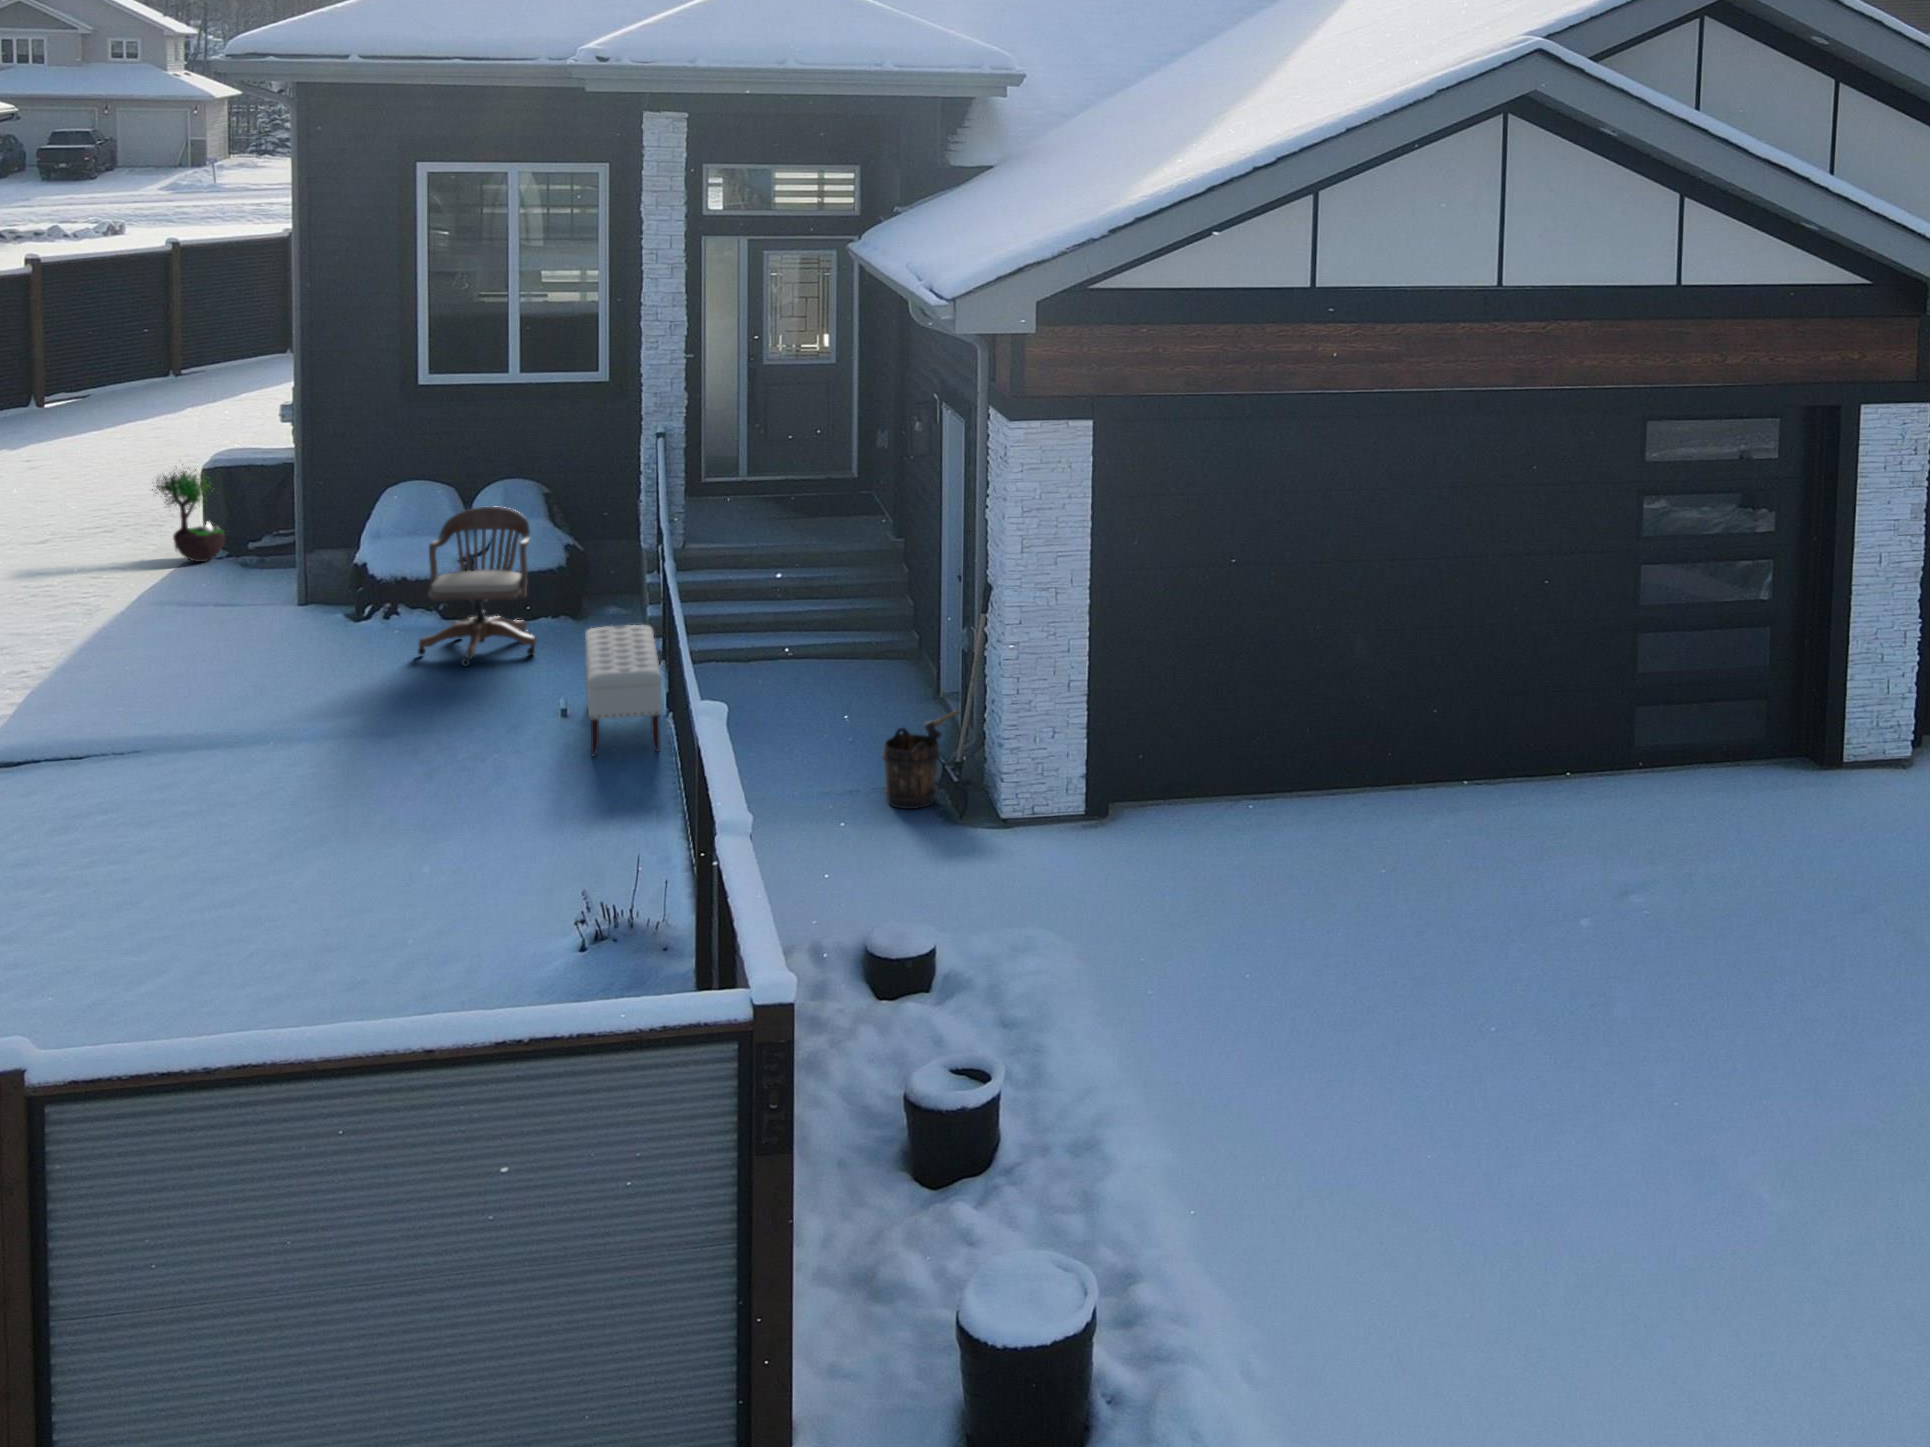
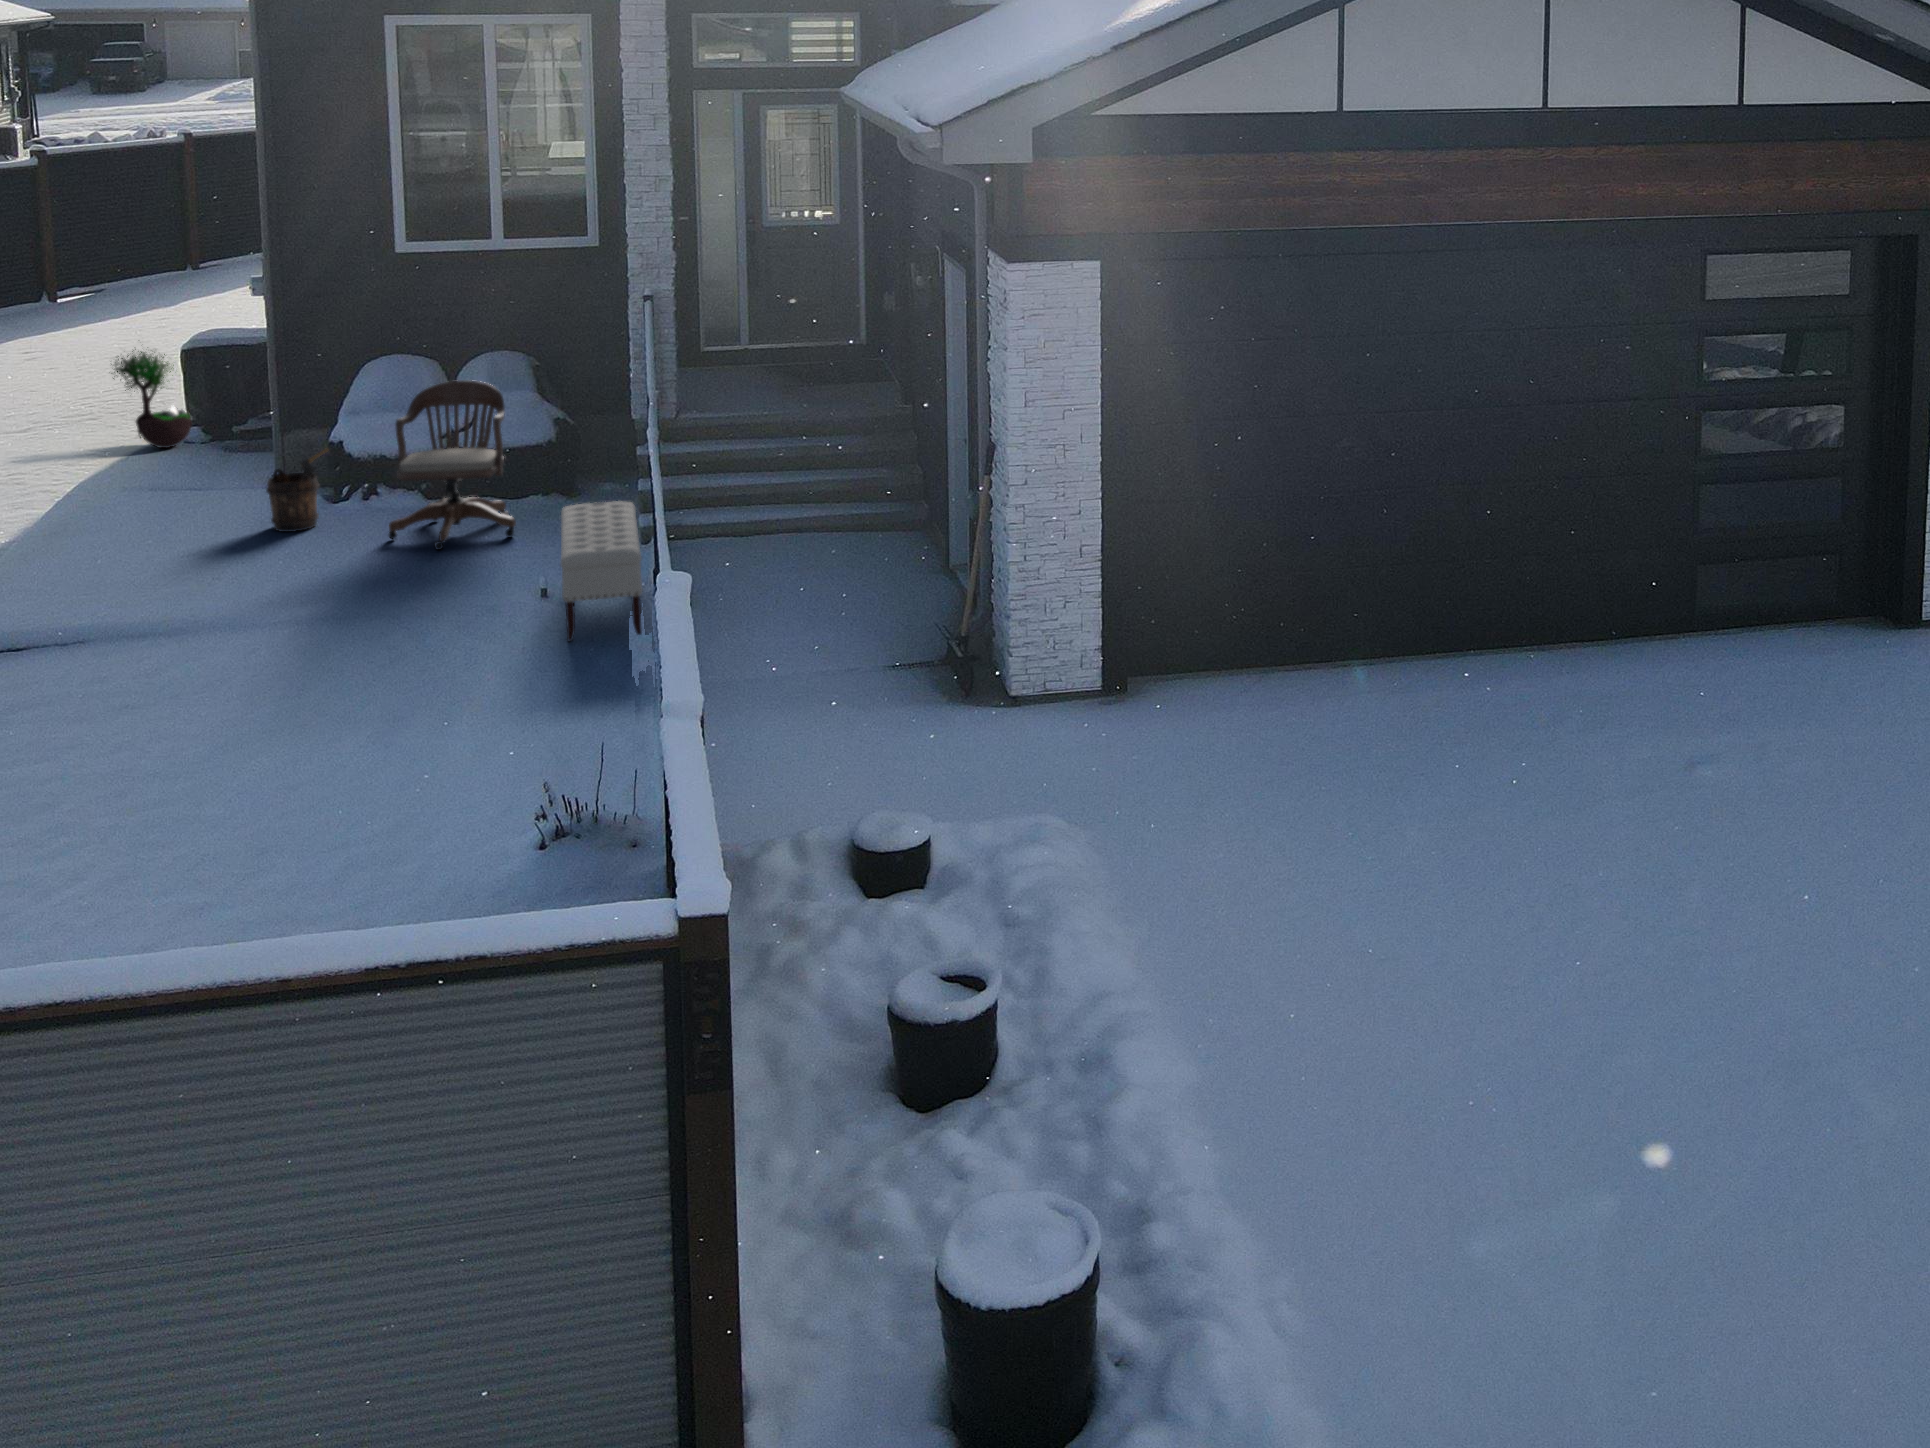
bucket: present [882,710,959,809] -> present [266,448,329,532]

